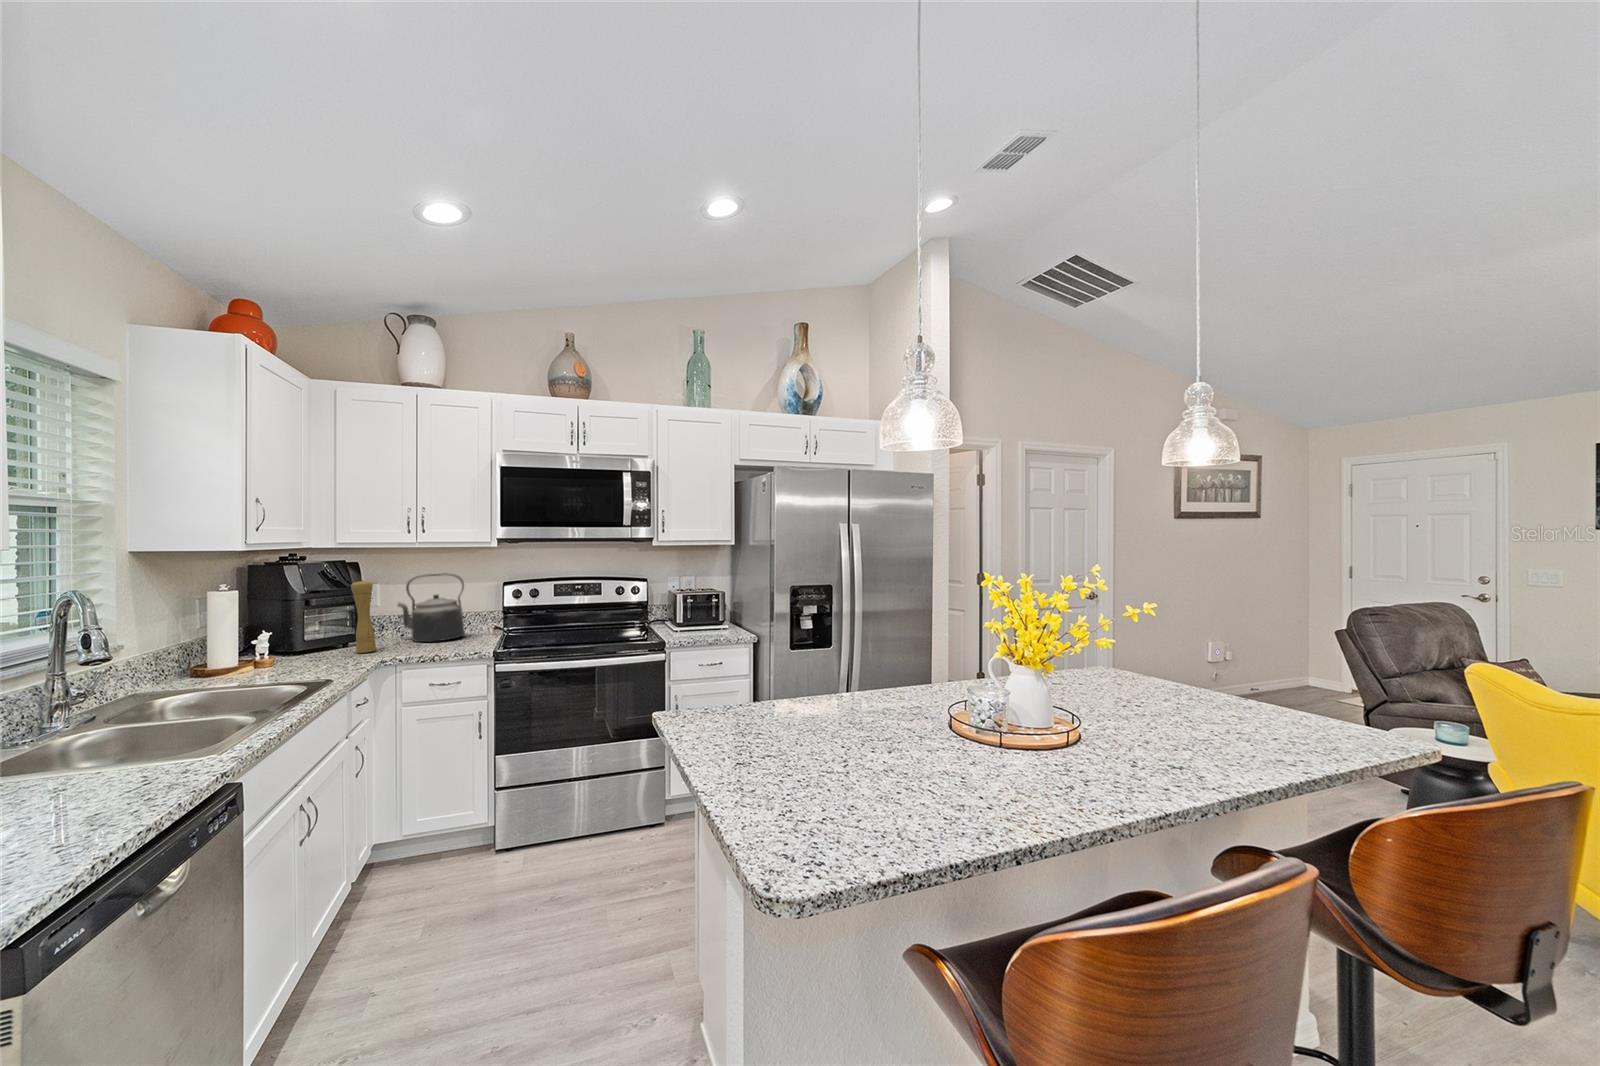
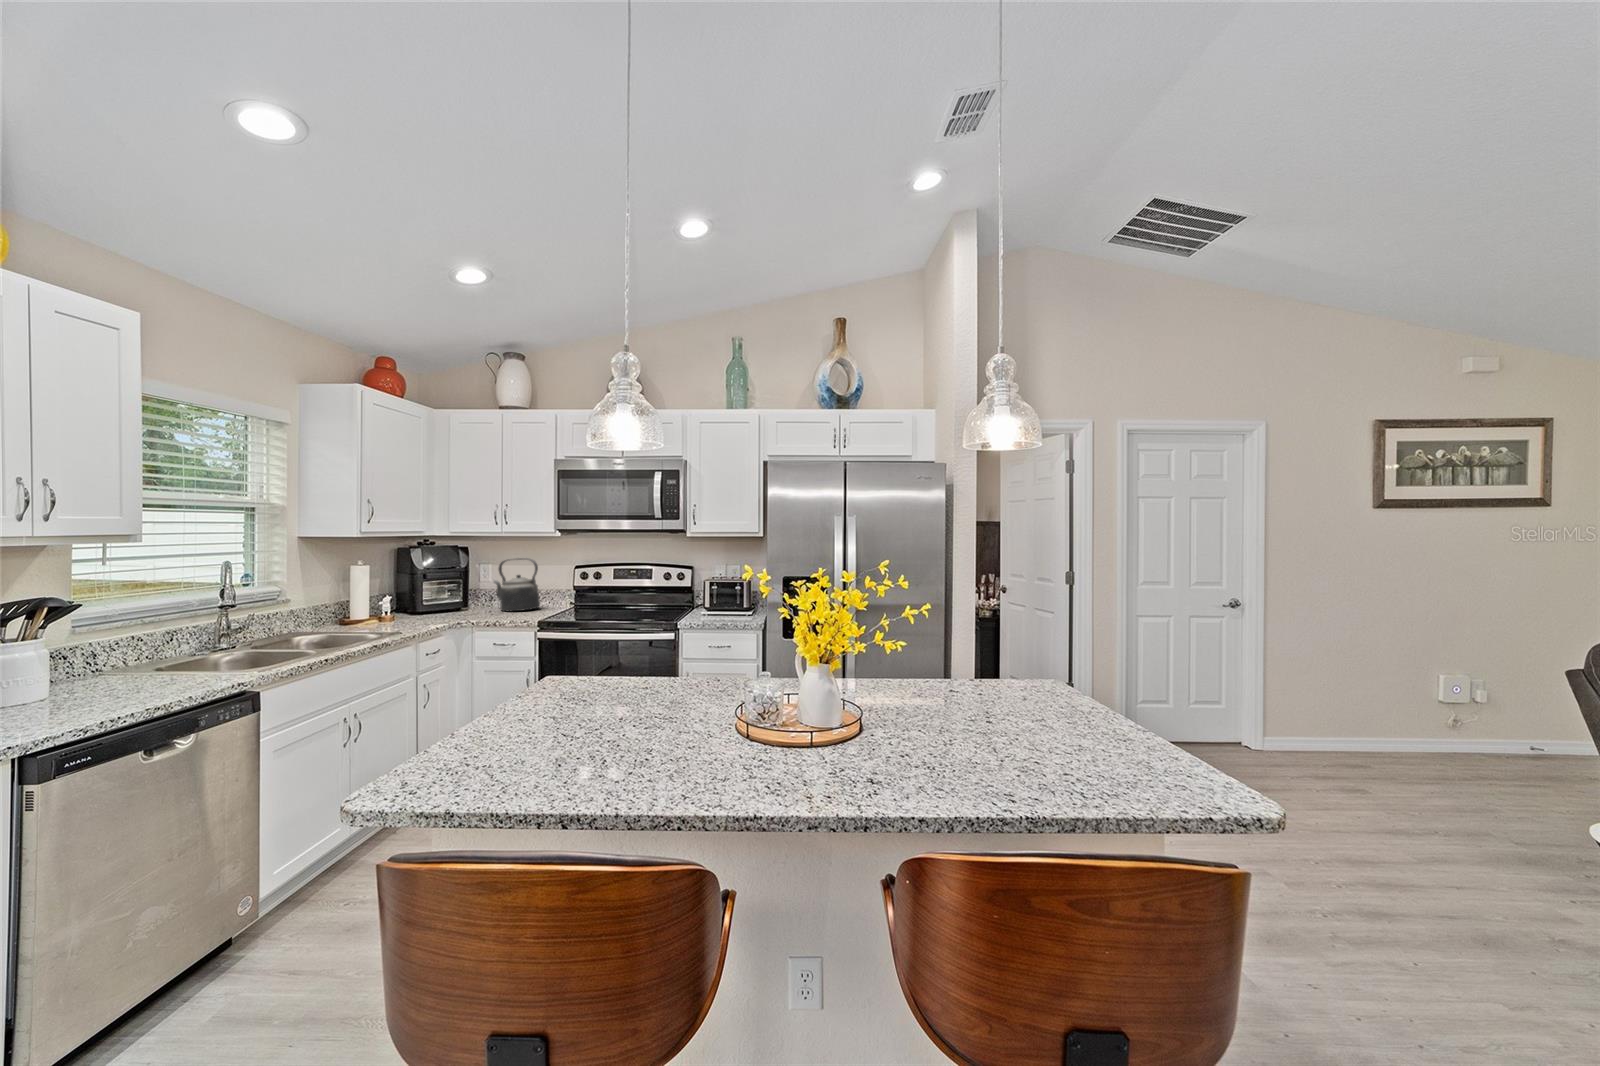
pepper mill: present [351,580,376,653] -> none [448,561,466,616]

